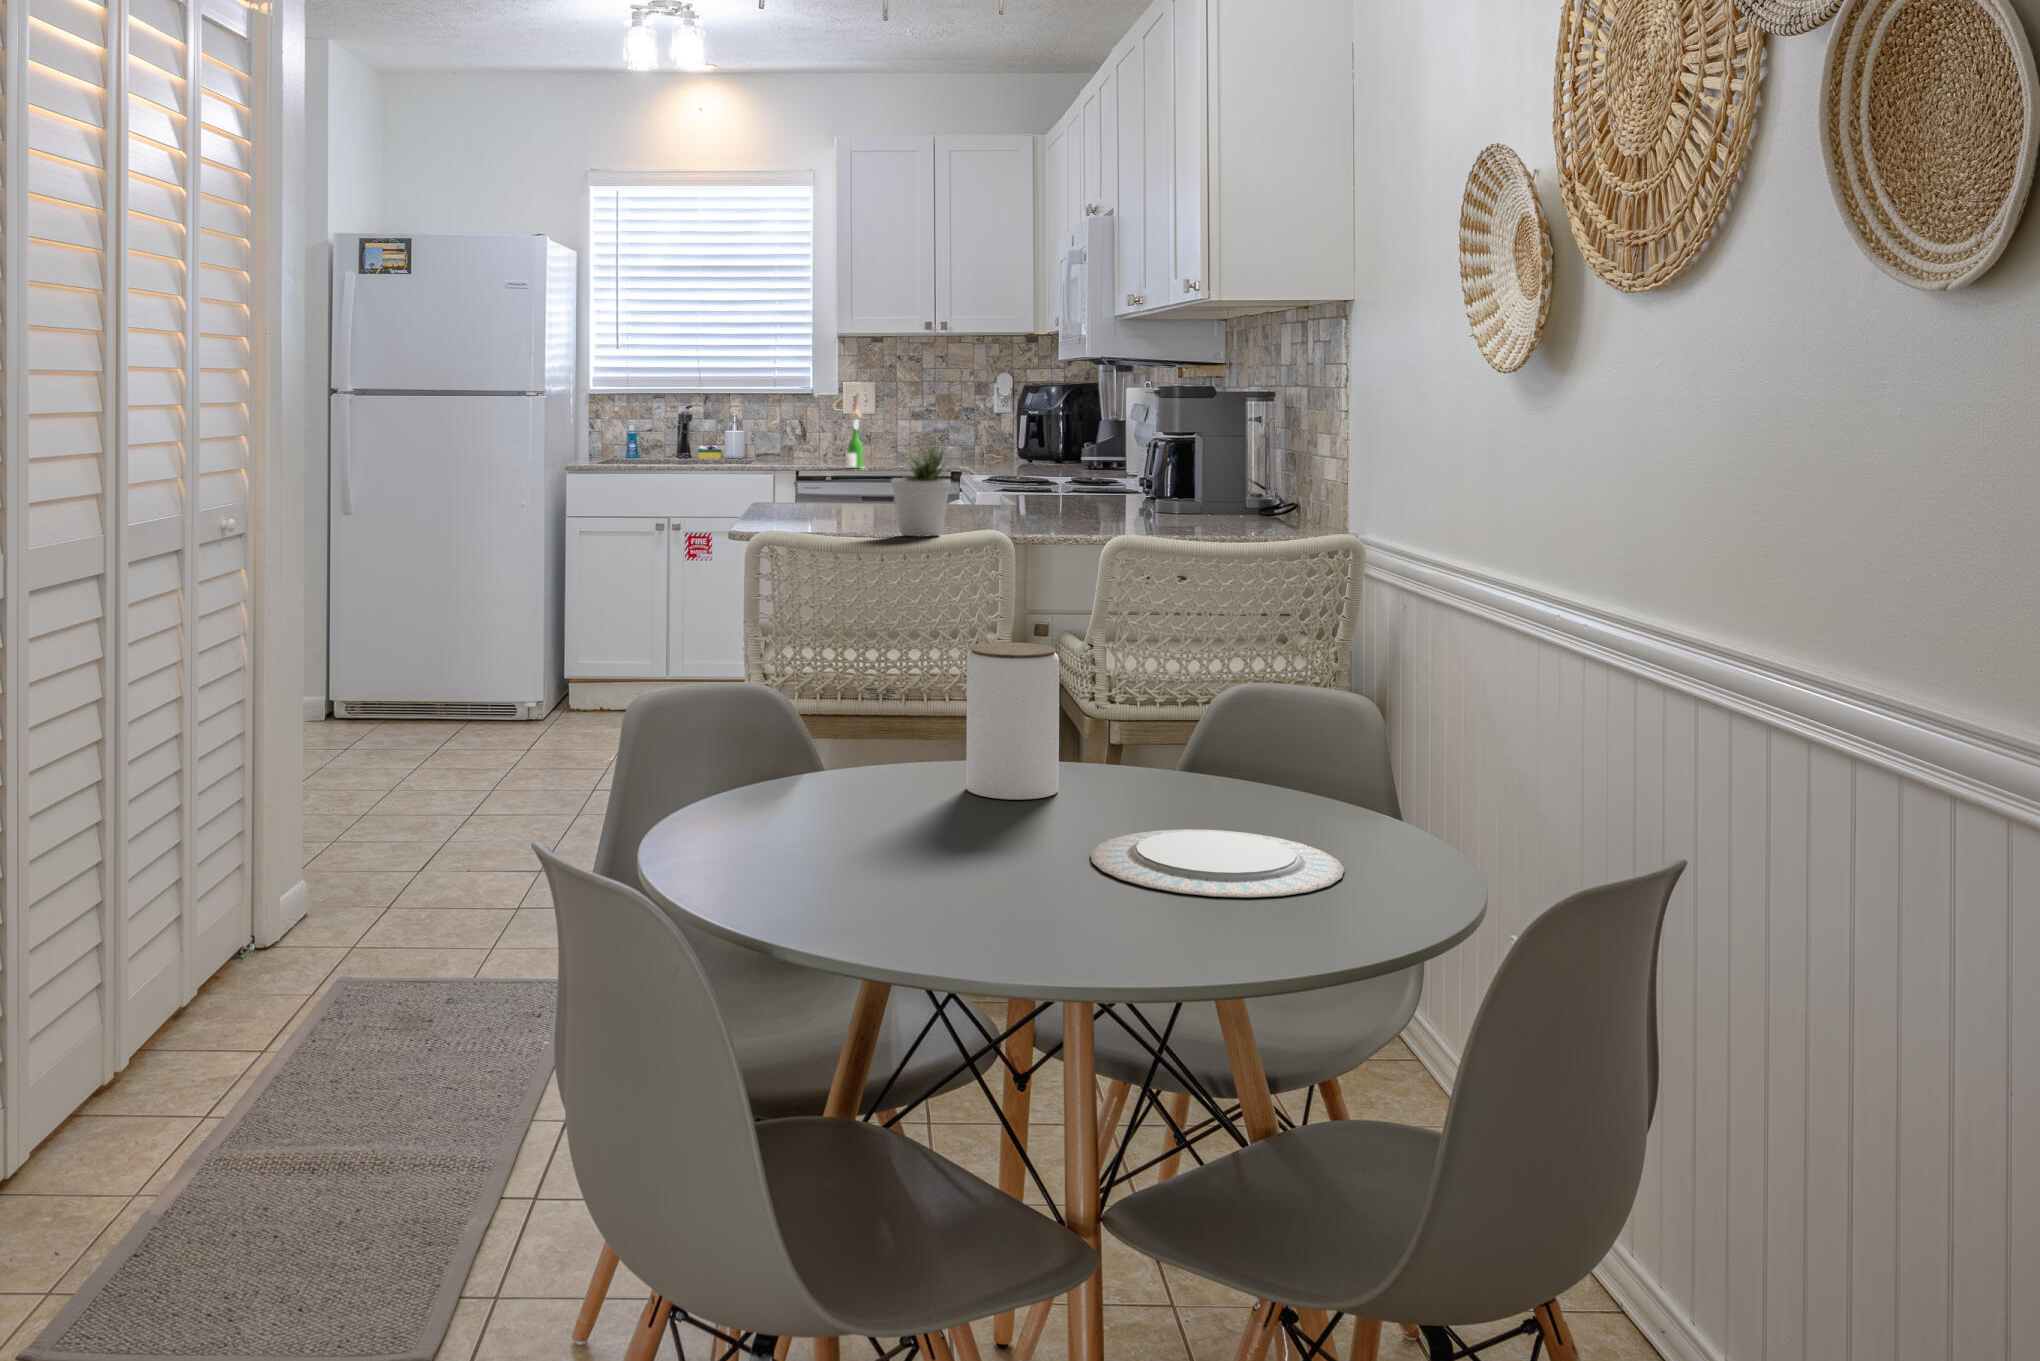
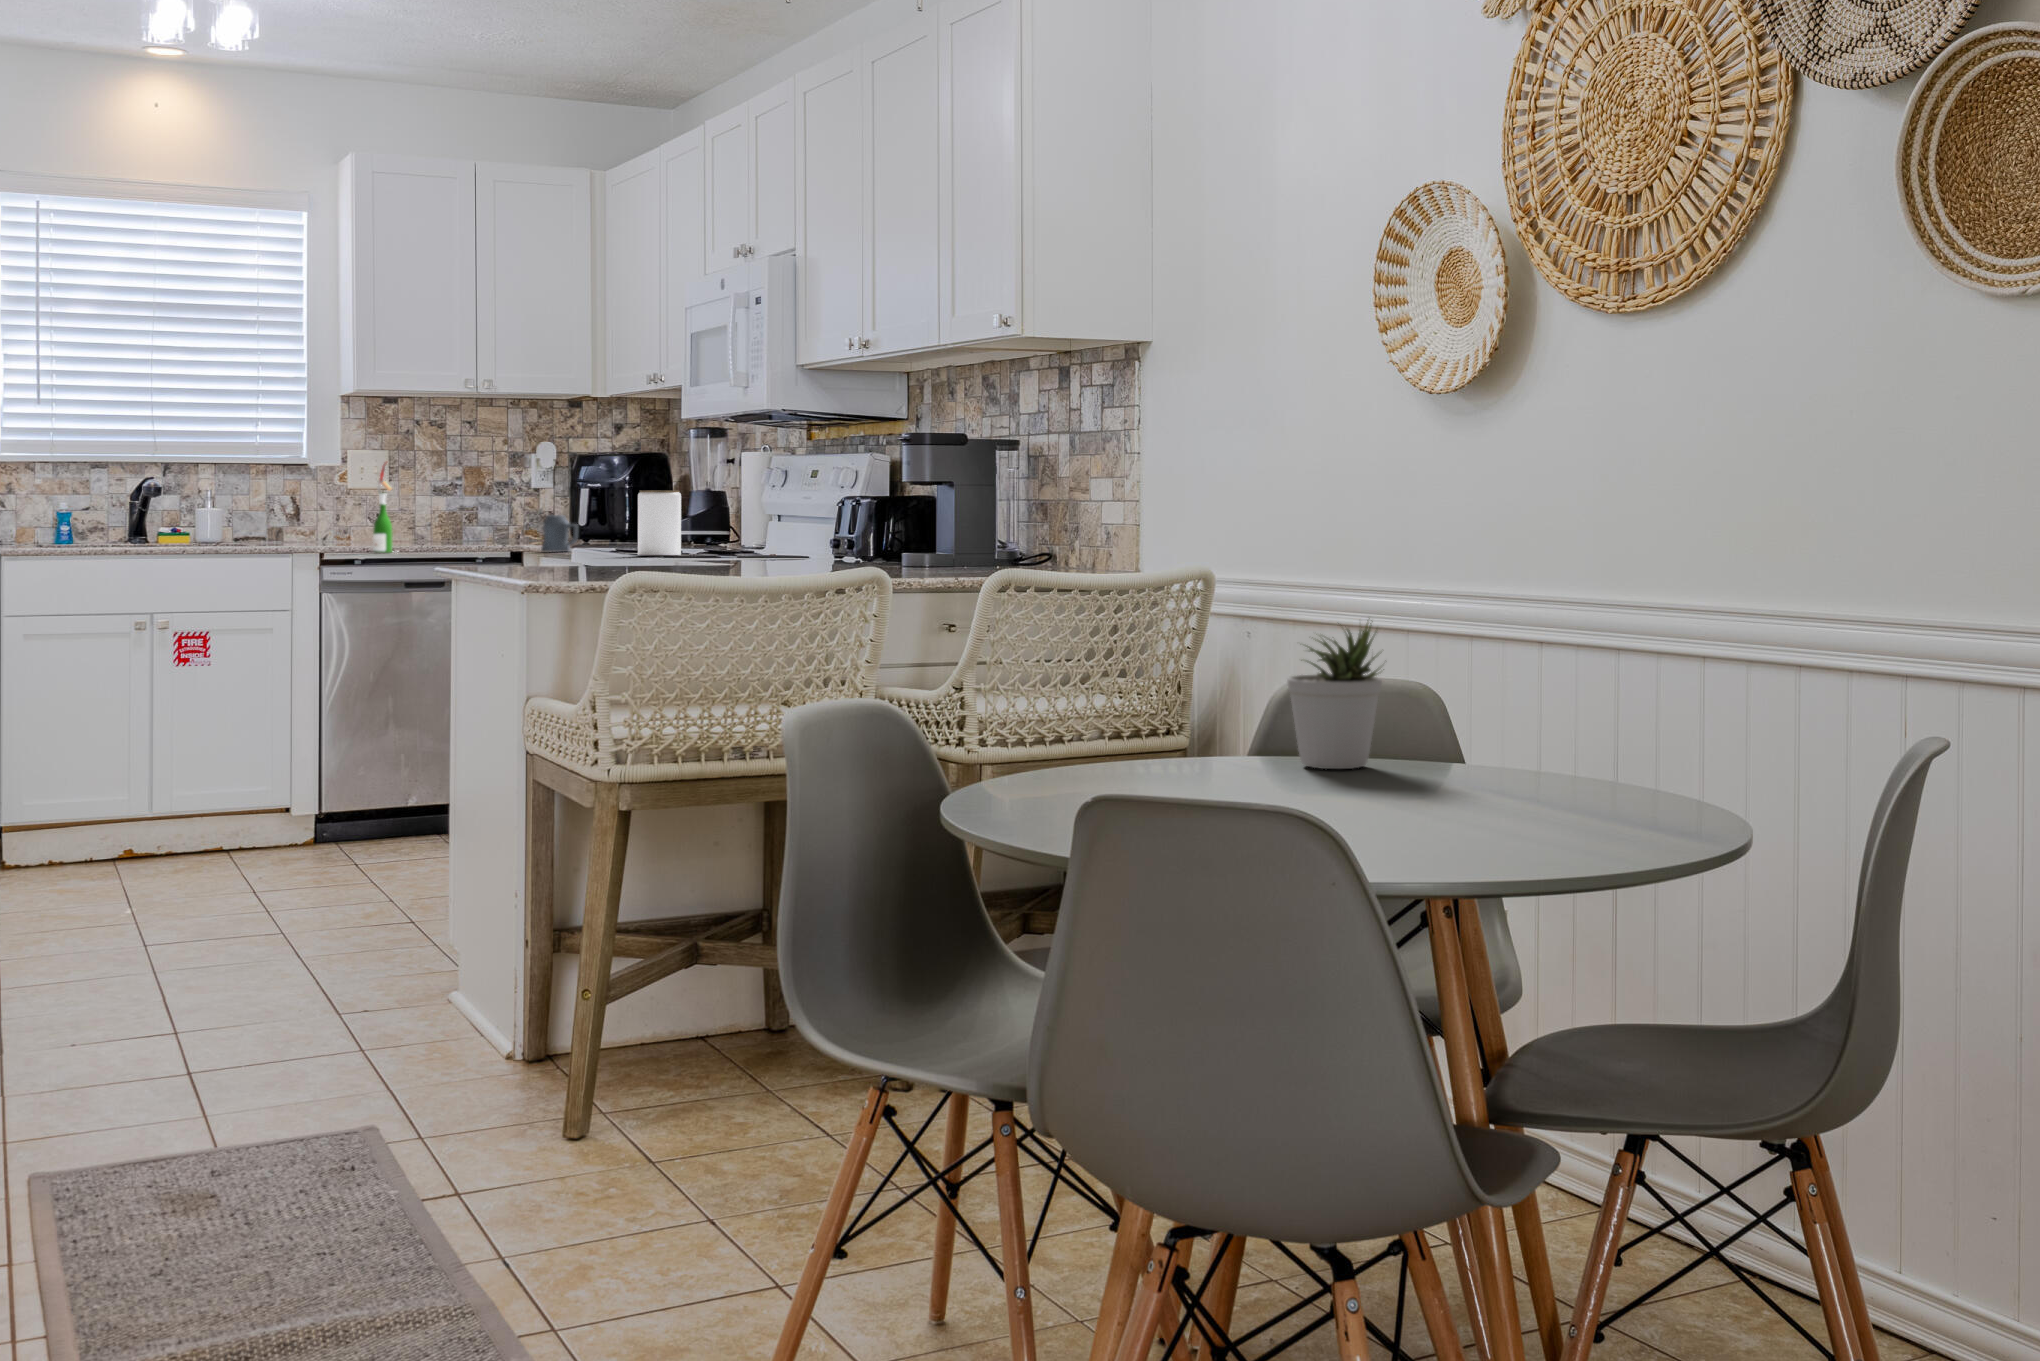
mug: none [955,442,984,474] -> present [541,515,578,552]
potted plant: present [891,448,951,537] -> present [1287,618,1382,769]
jar: present [966,642,1059,800] -> present [638,491,681,555]
plate: present [1090,829,1344,898] -> none [1380,780,1612,816]

